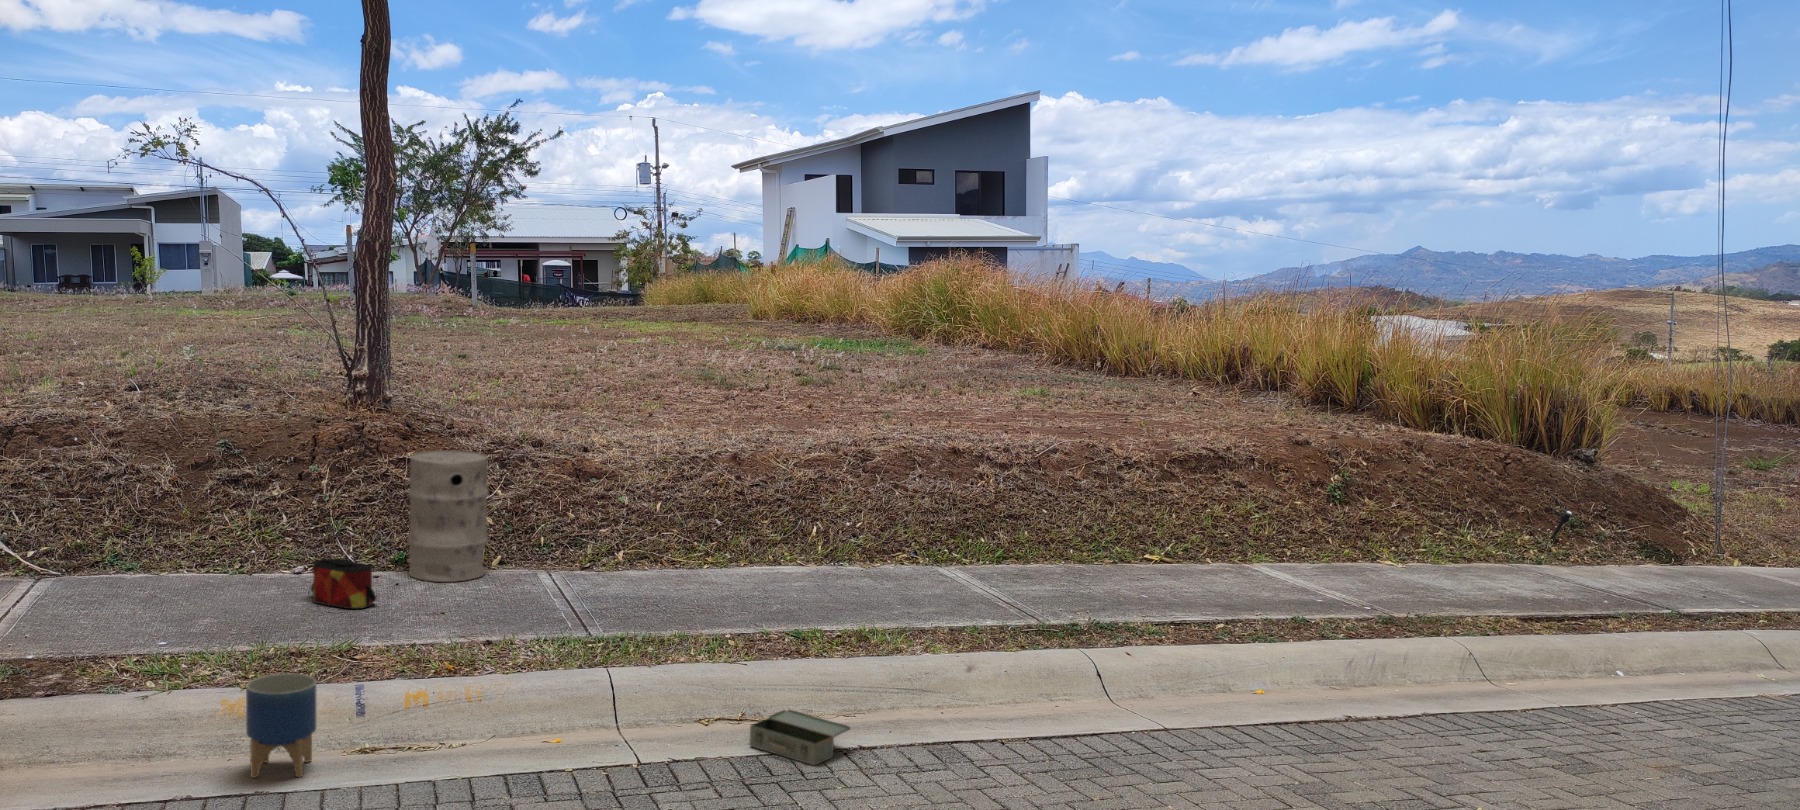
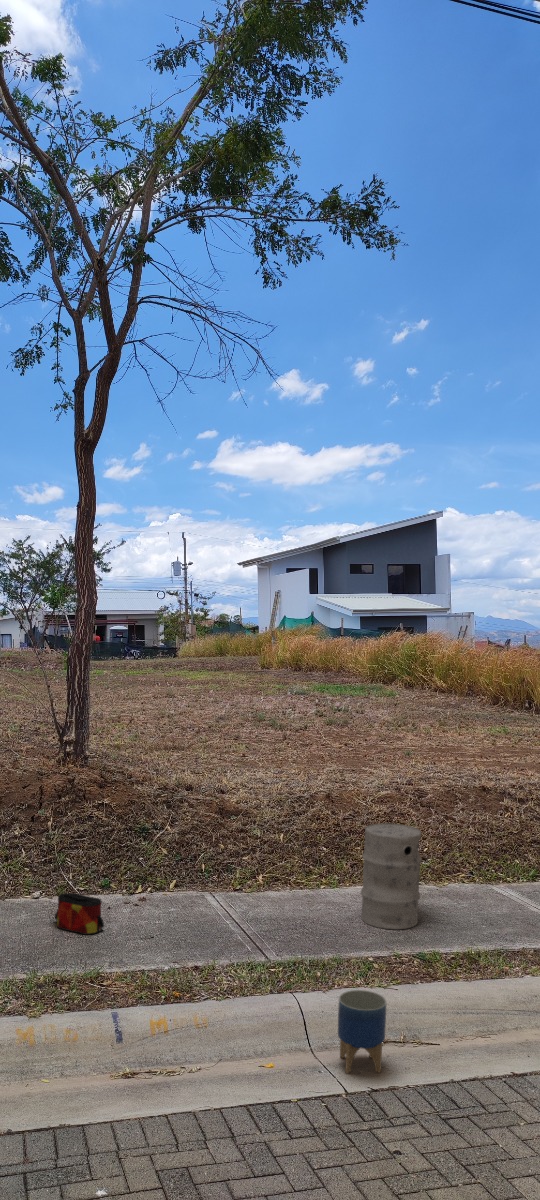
trash can: present [407,450,489,582] -> present [361,823,422,929]
planter: present [246,673,316,778] -> present [338,990,387,1073]
toolbox: present [749,710,850,765] -> none [425,1038,507,1096]

